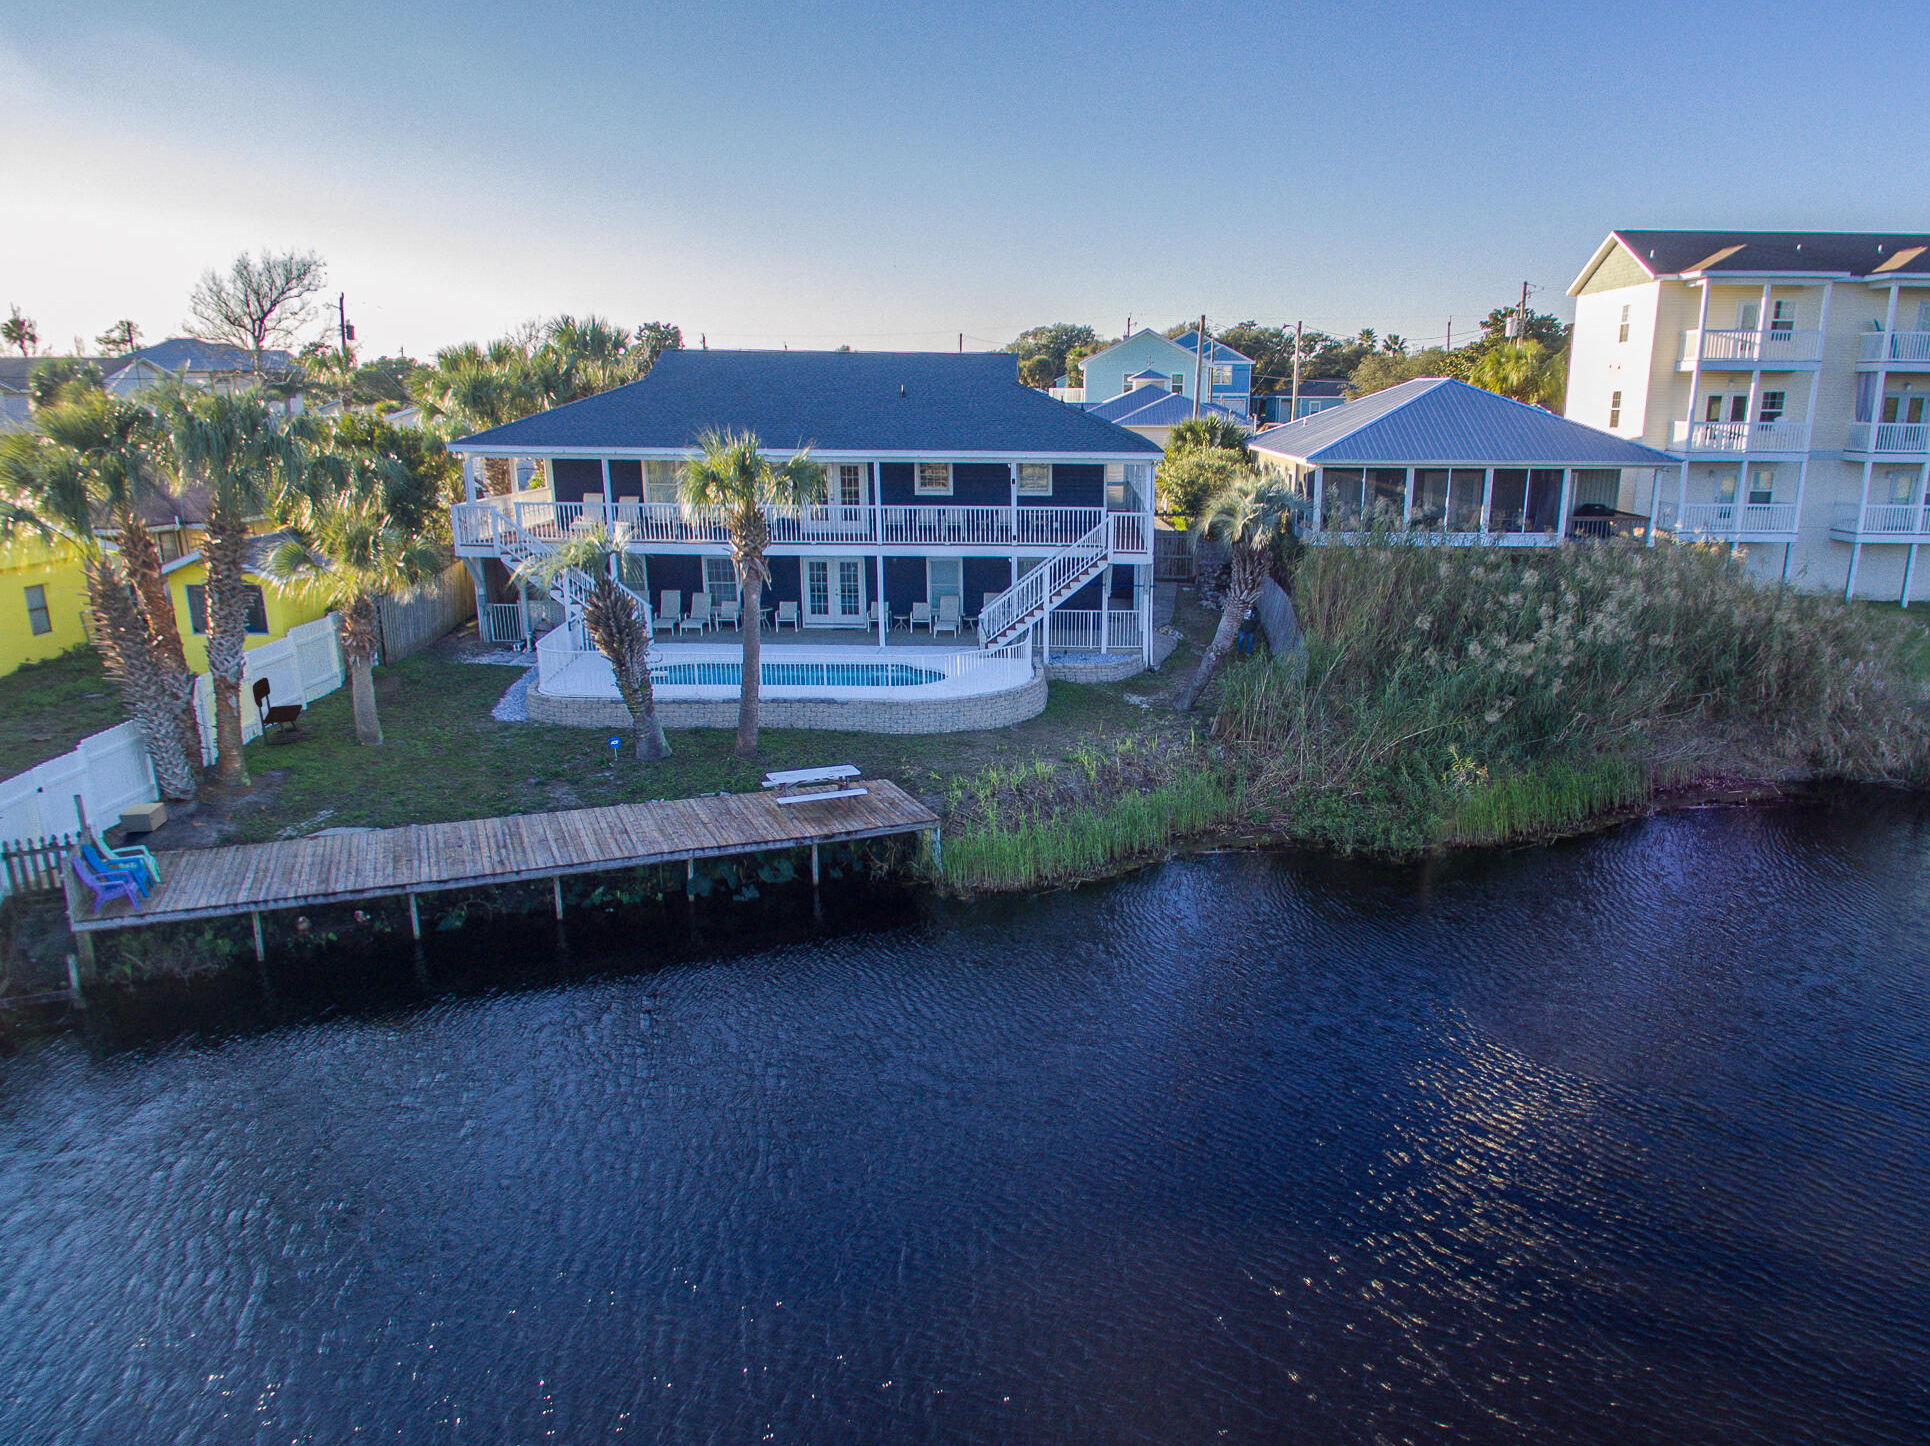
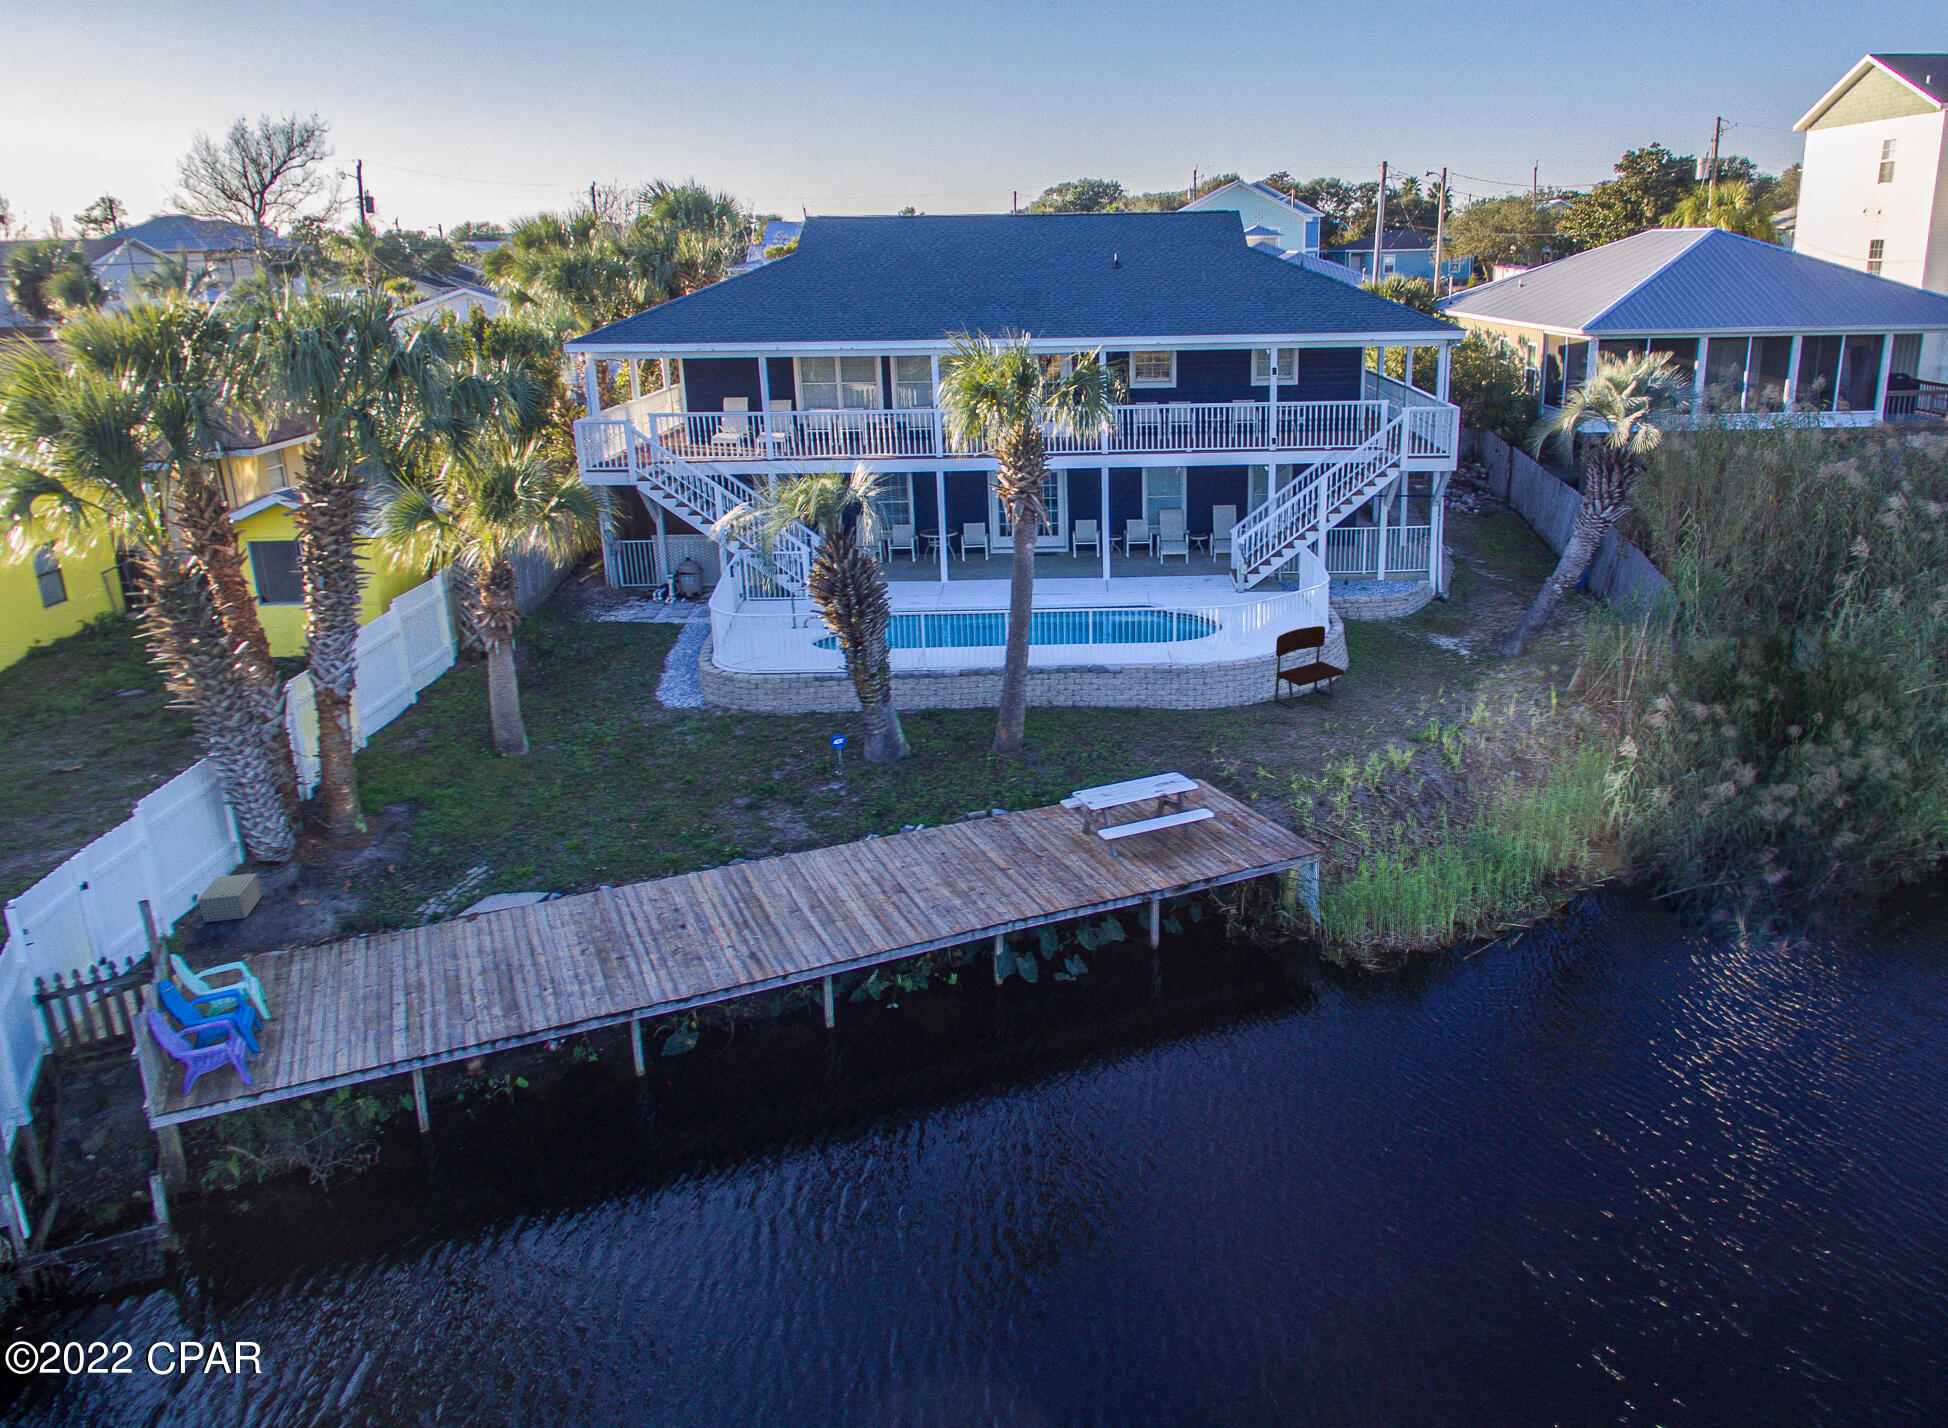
bench: present [253,678,302,745] -> present [1274,626,1344,708]

